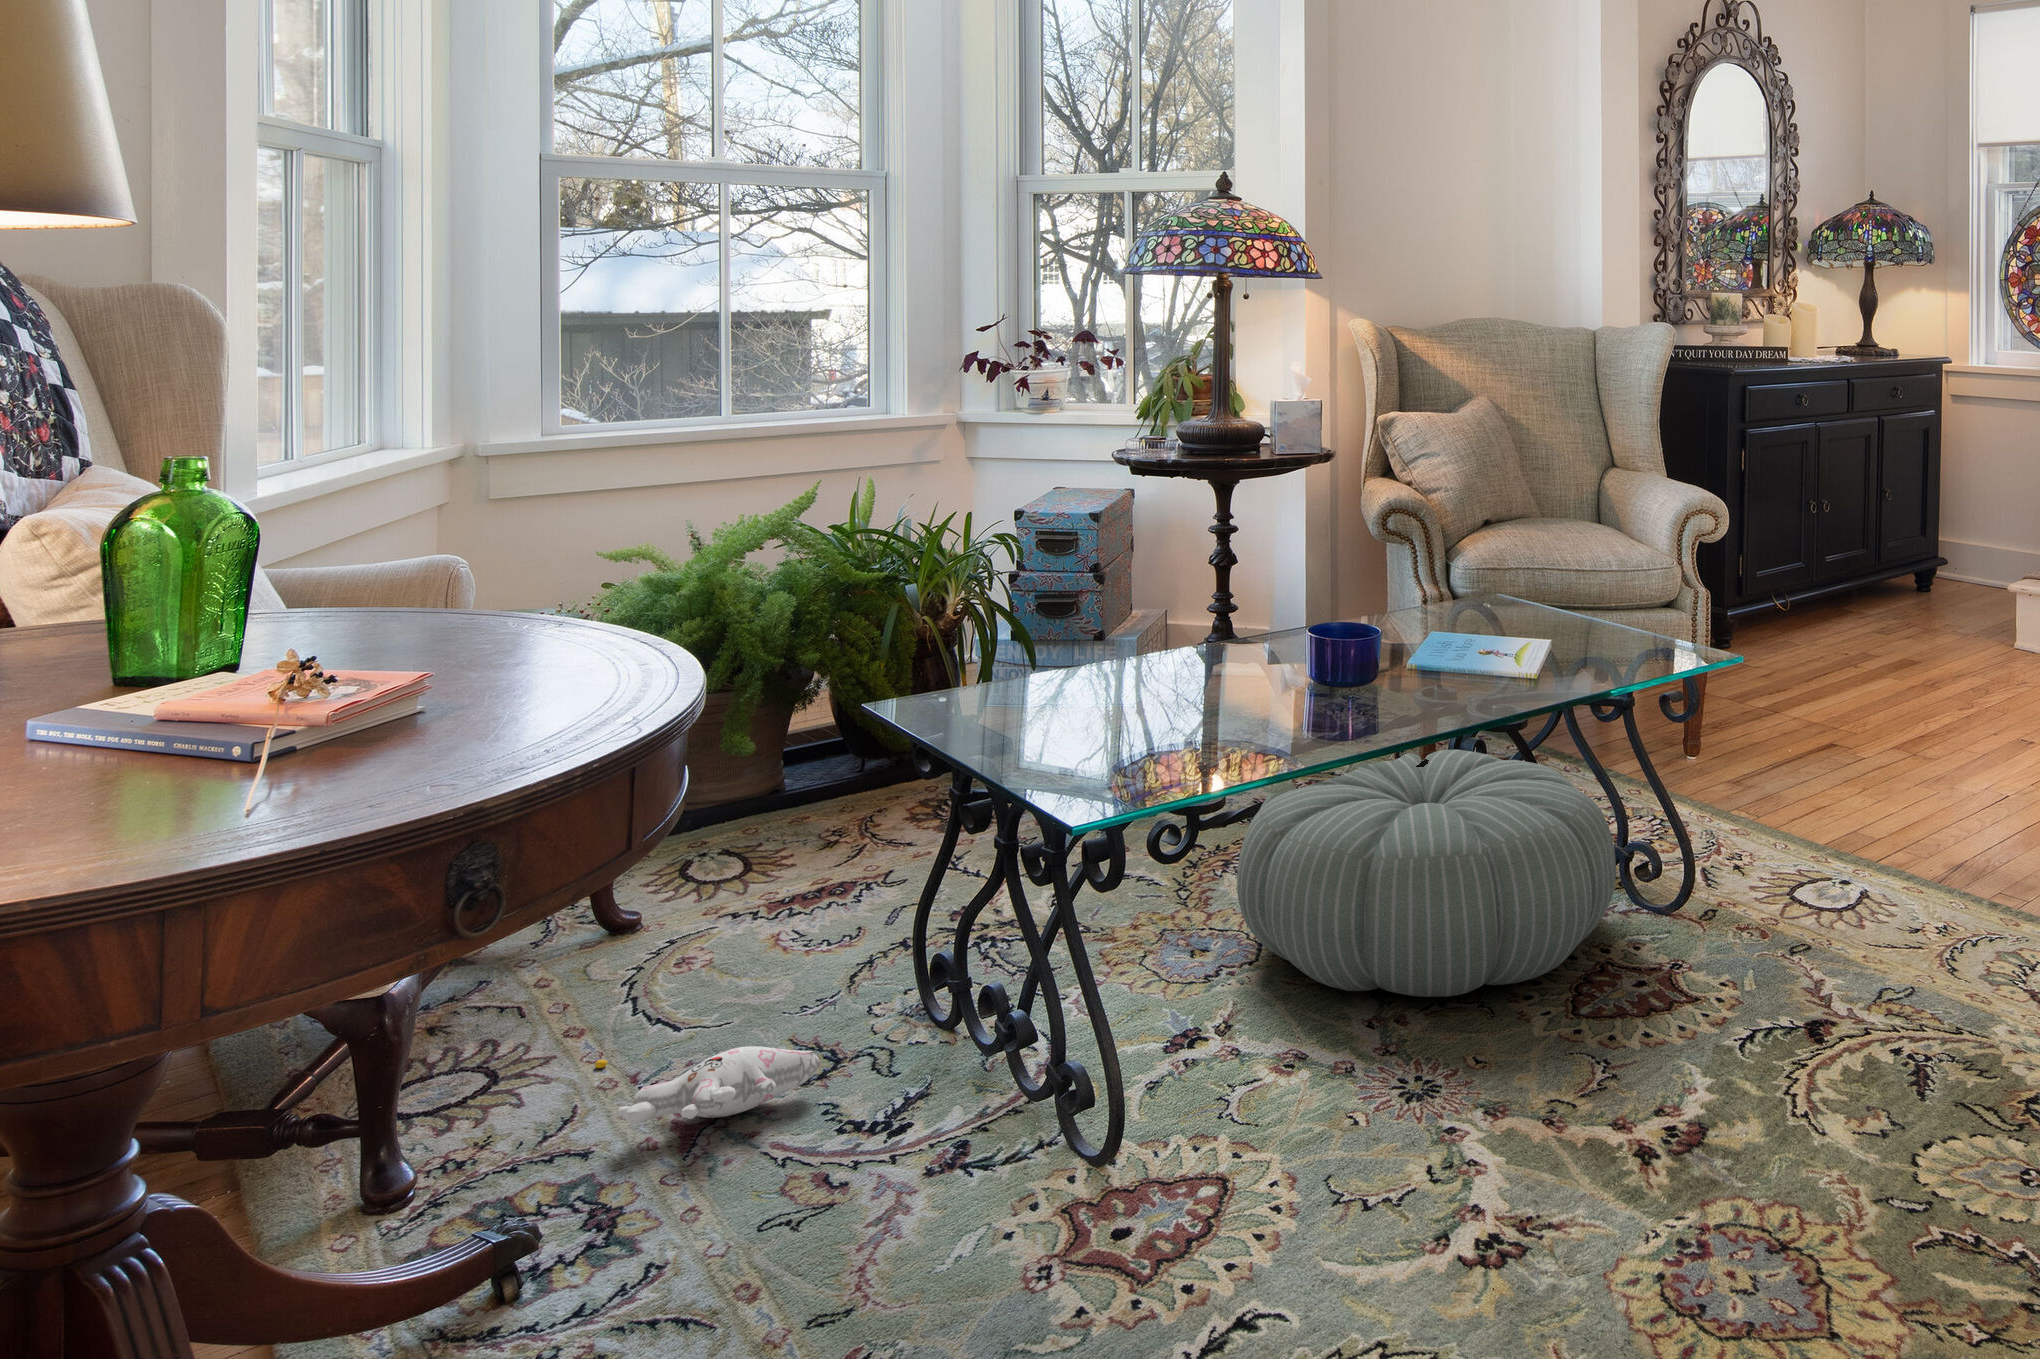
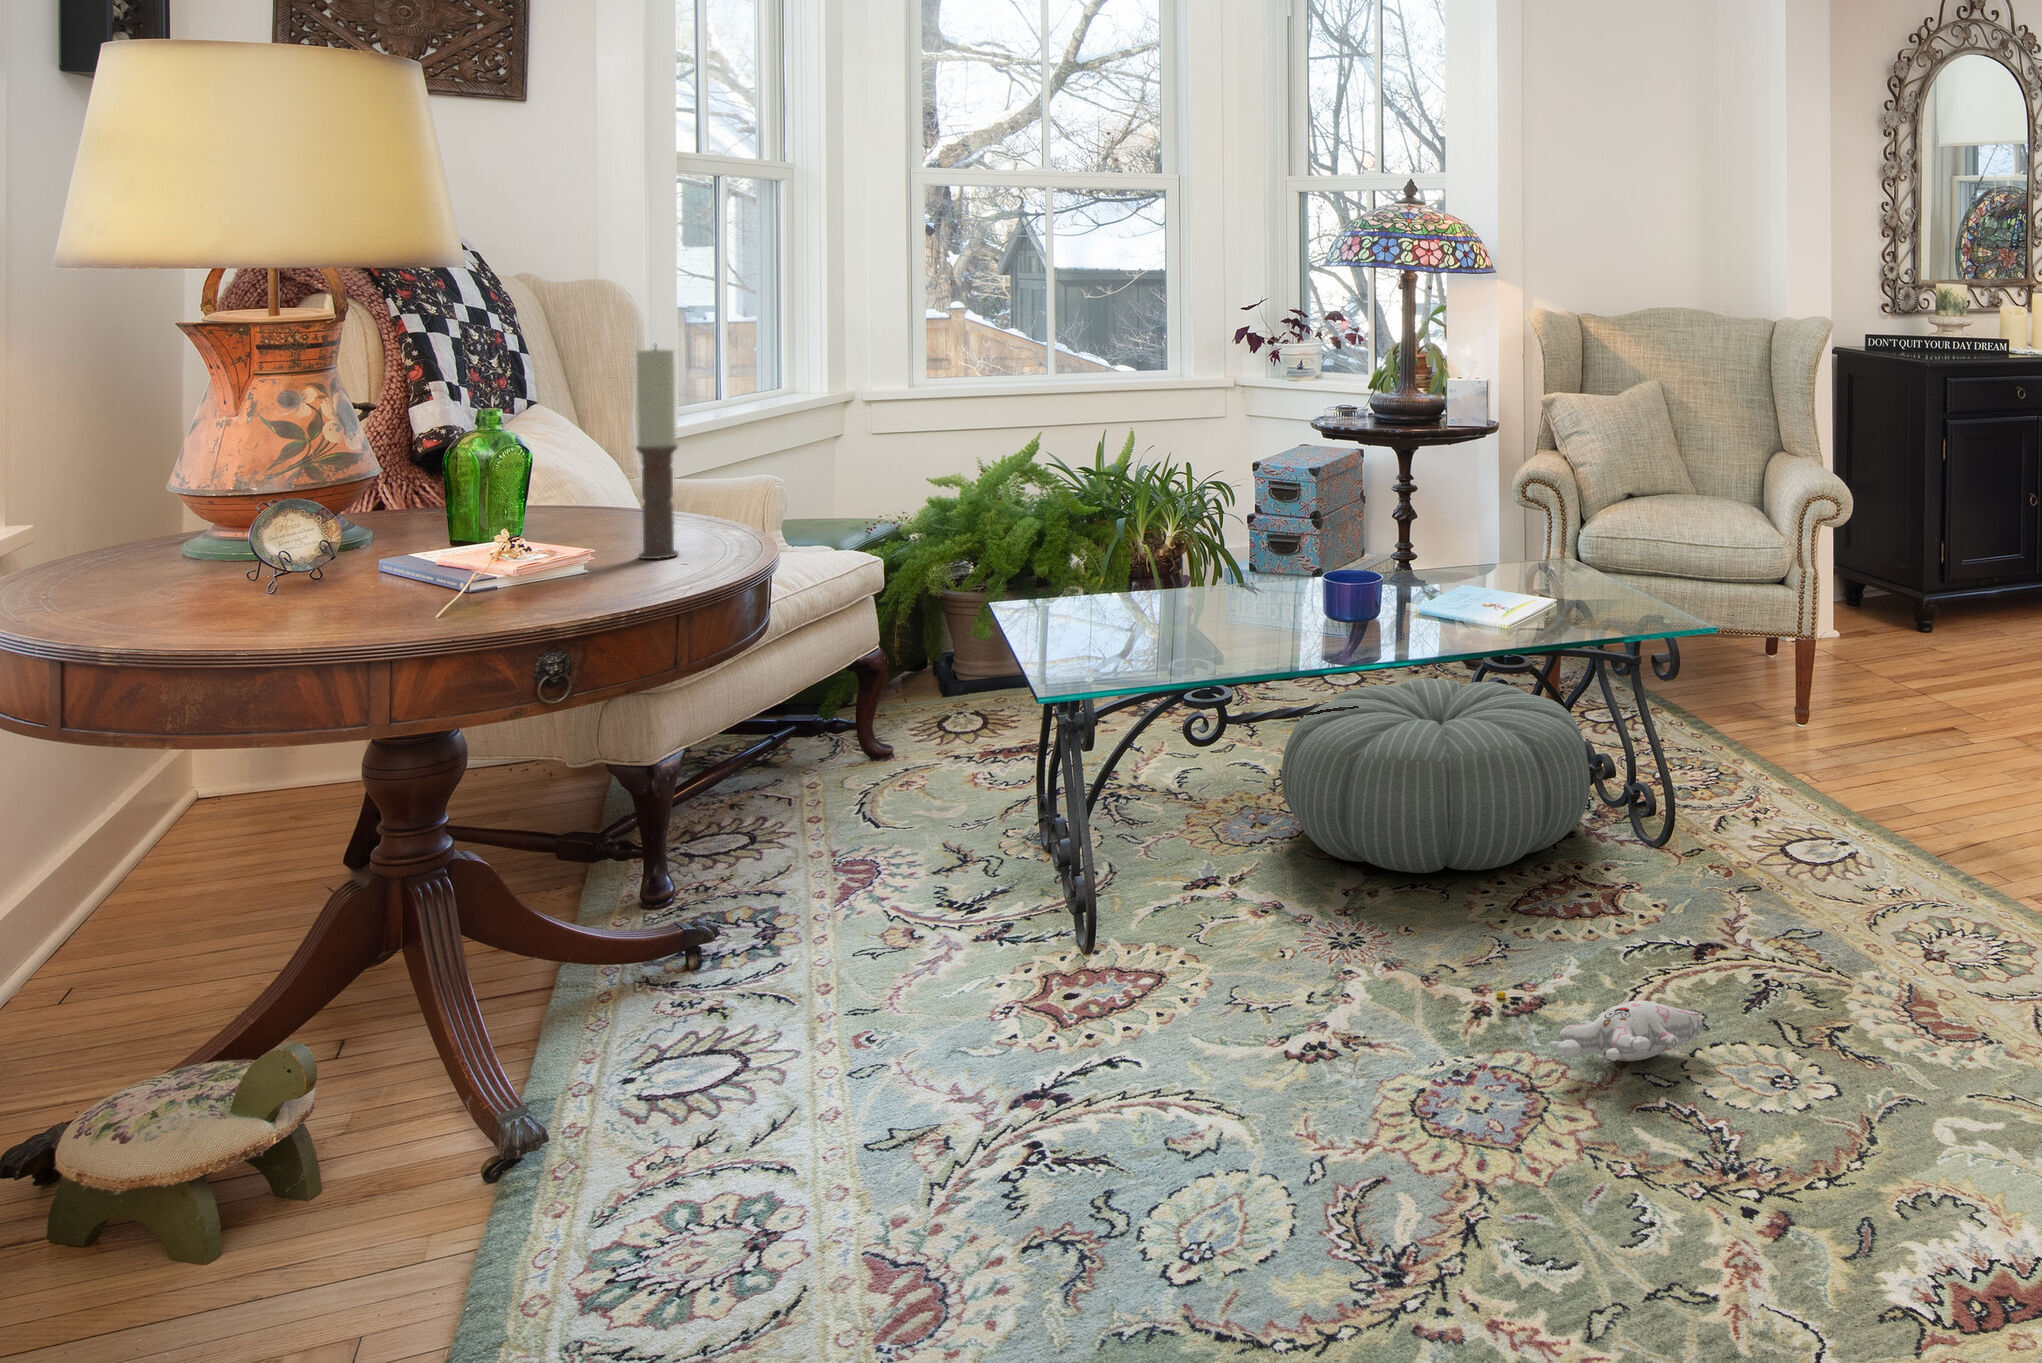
candle: none [486,337,554,673] -> present [636,348,678,559]
plush toy: present [595,1046,820,1123] -> present [1496,991,1703,1061]

